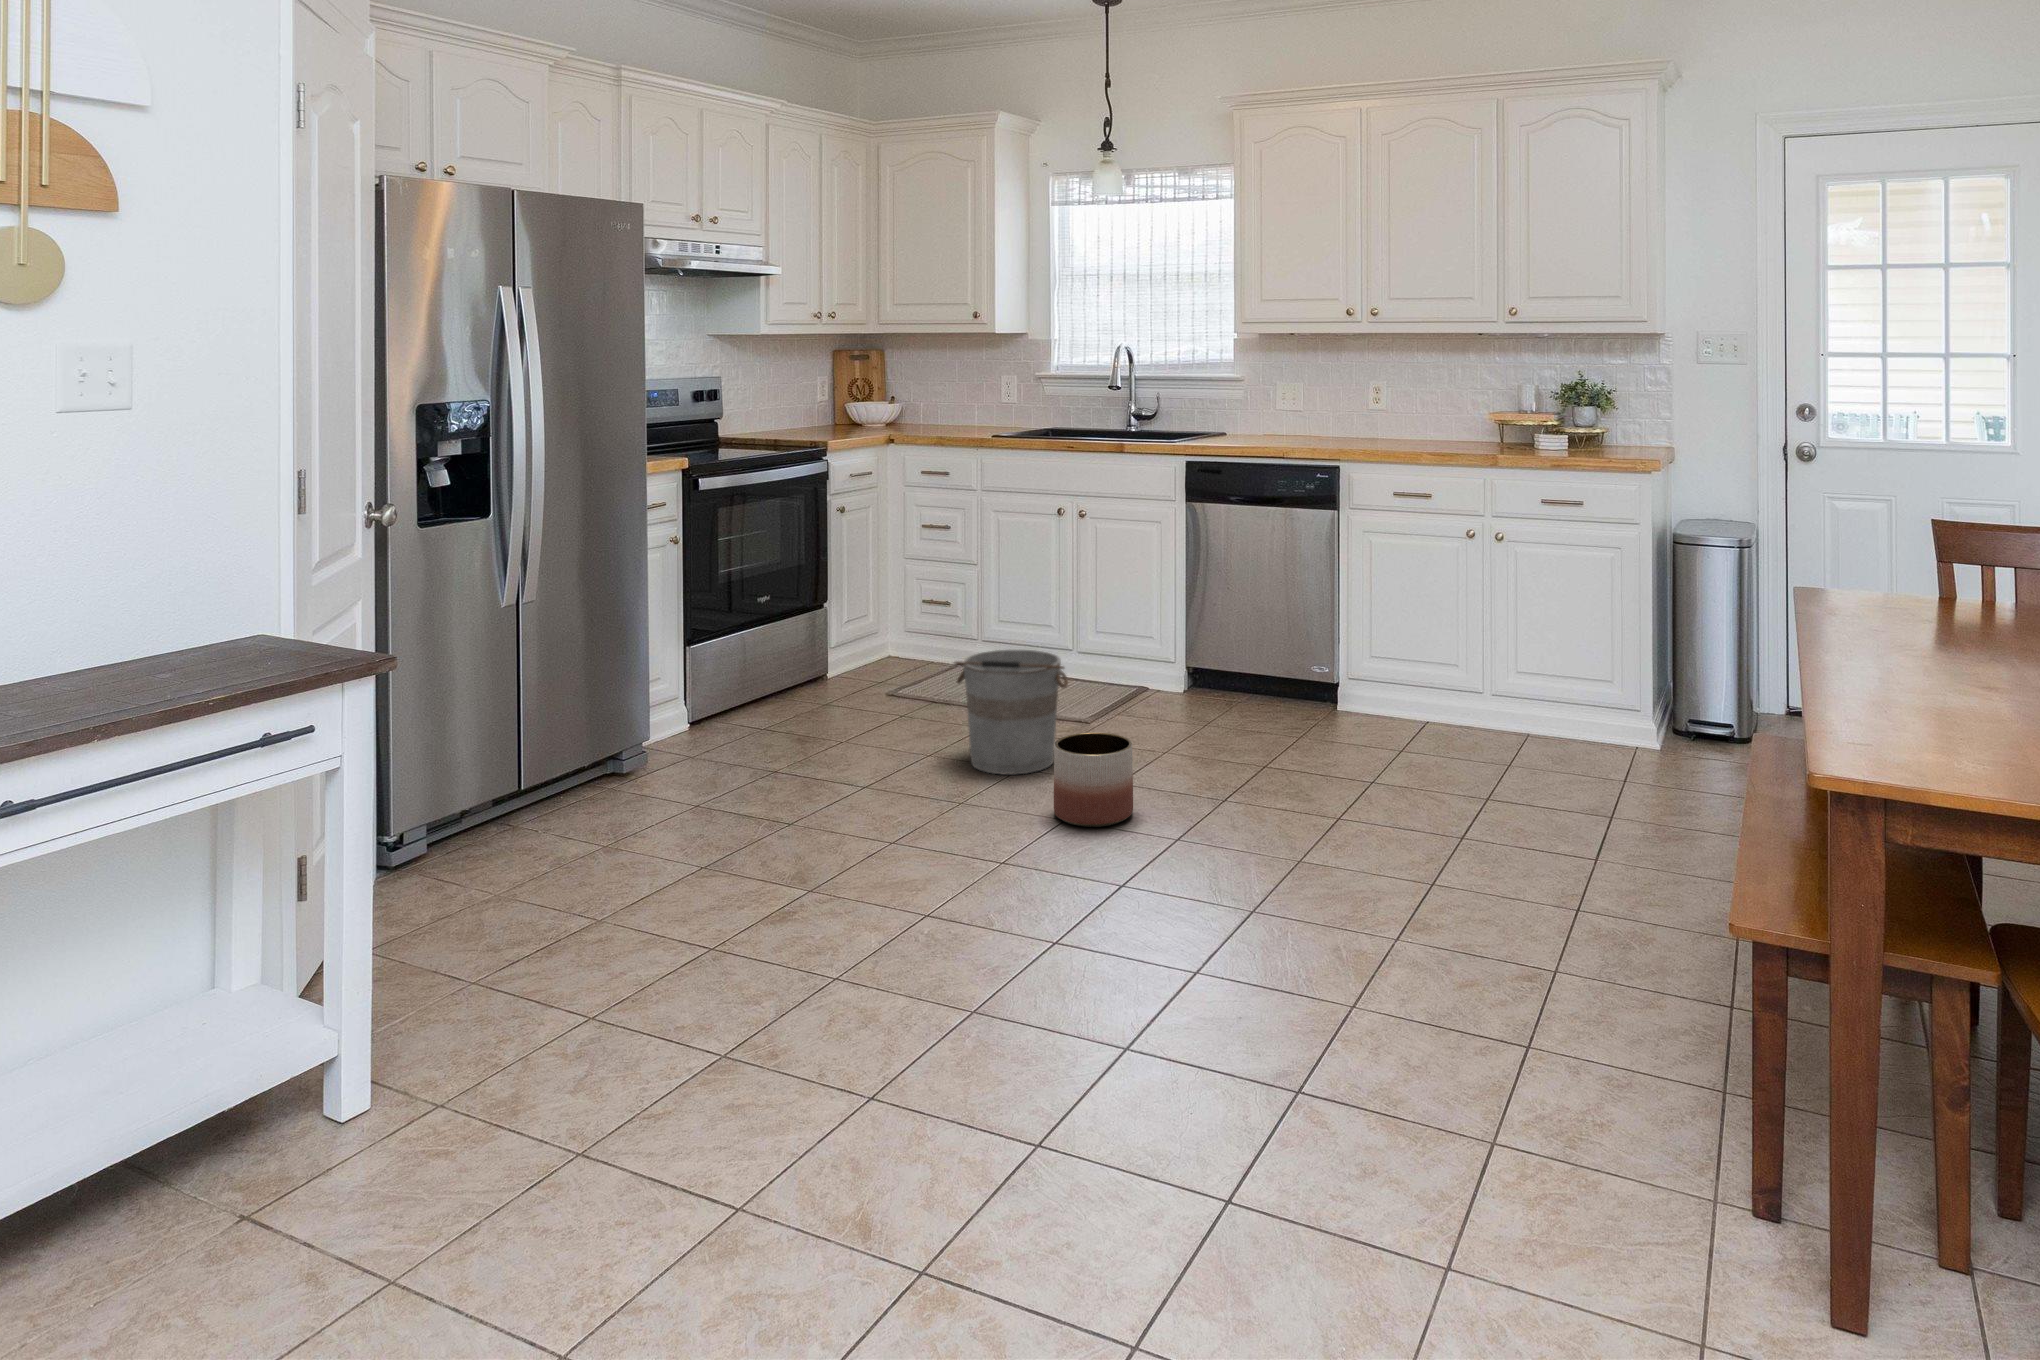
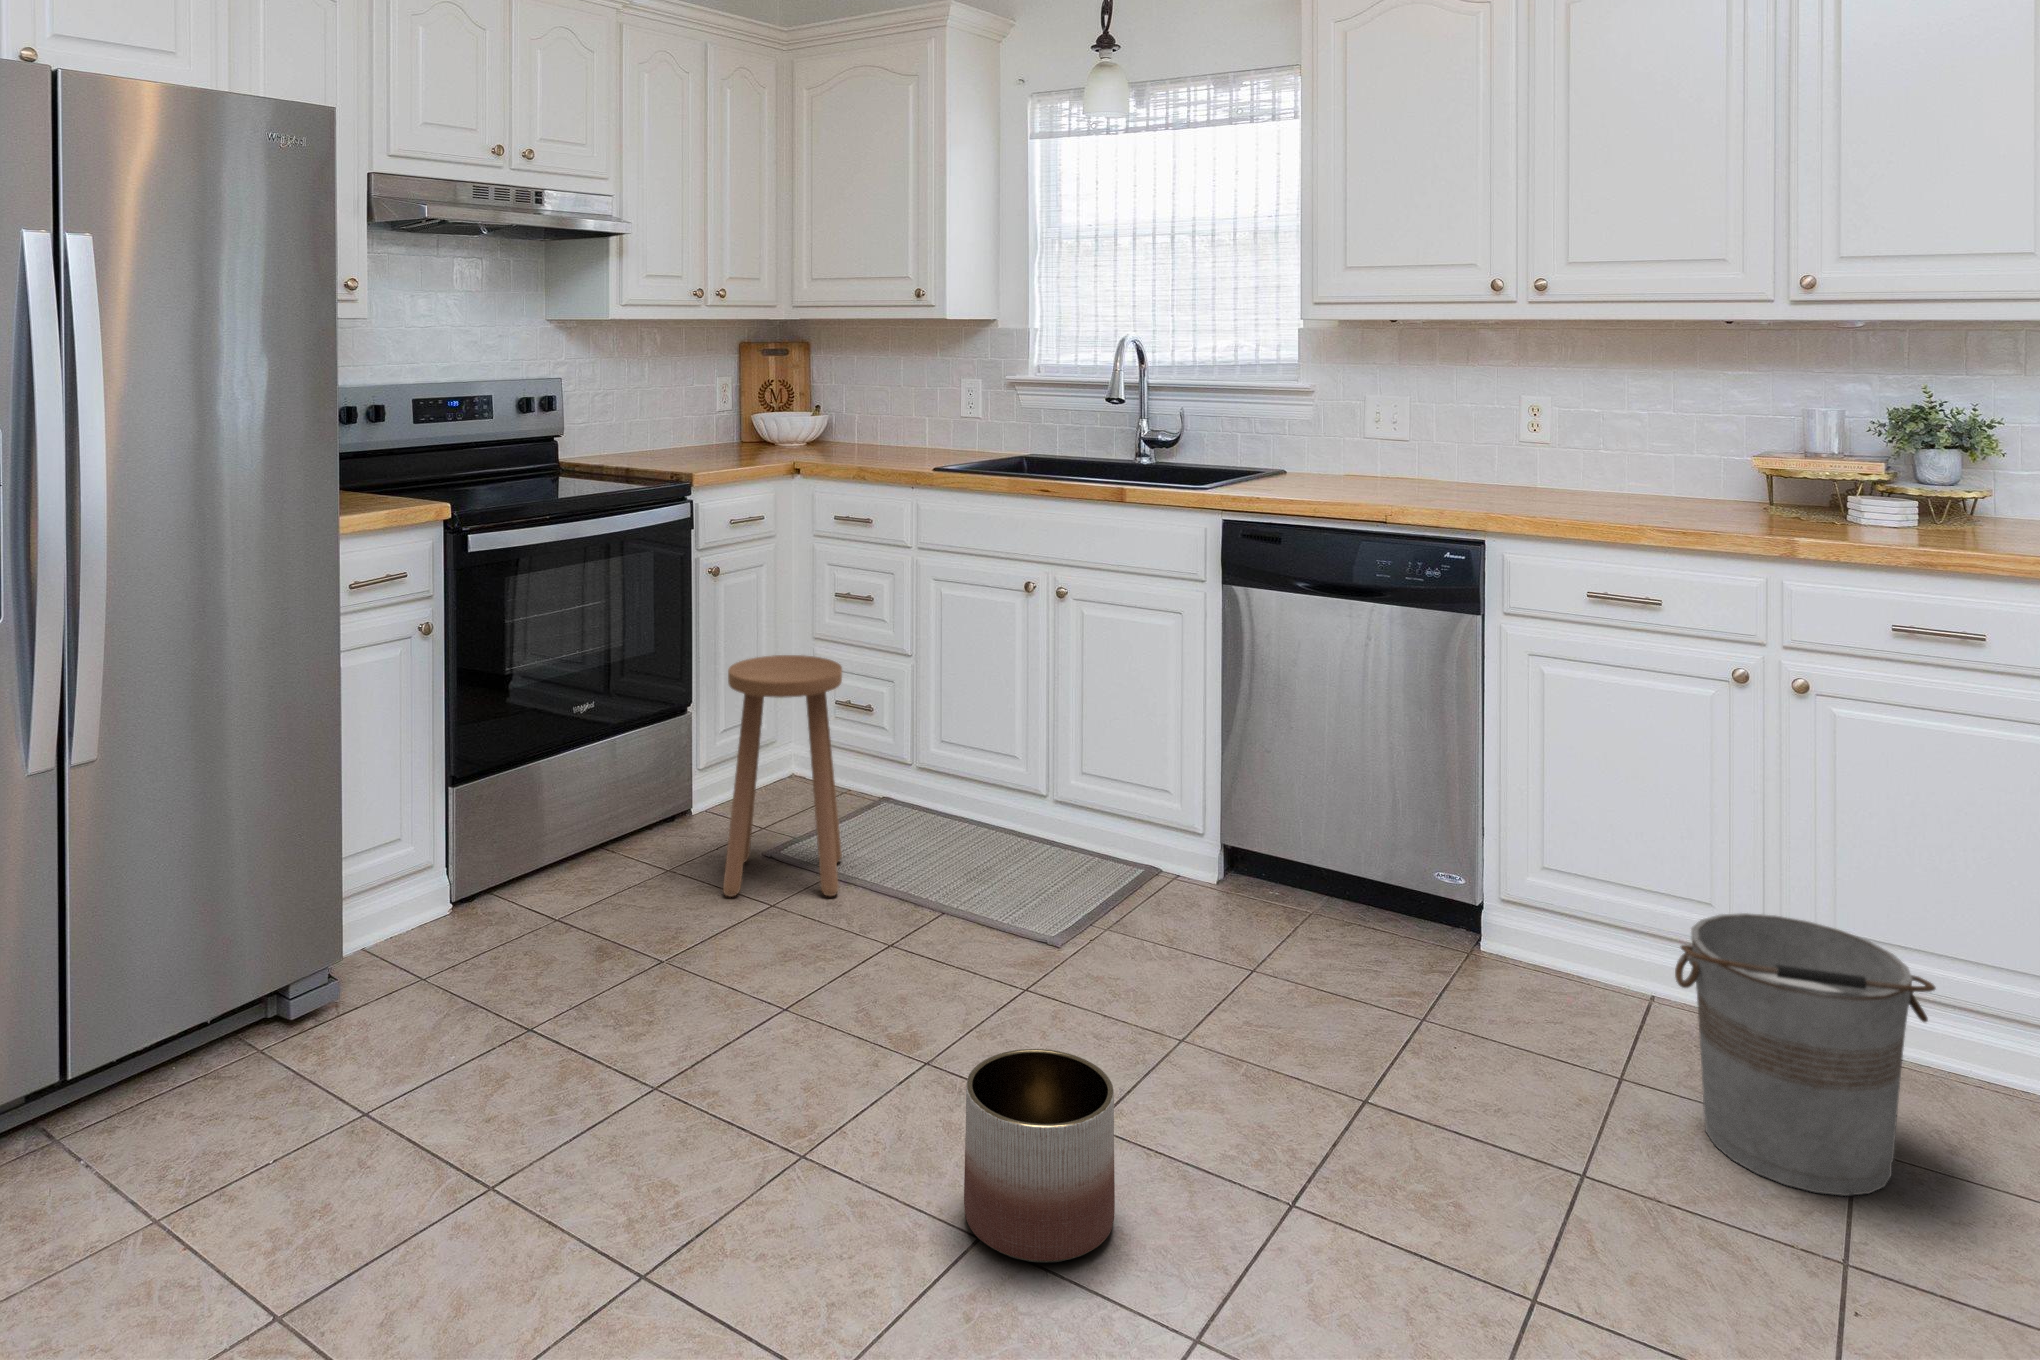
stool: none [867,558,943,712] -> present [723,655,842,897]
bucket: present [954,649,1068,775] -> present [1675,913,1936,1196]

